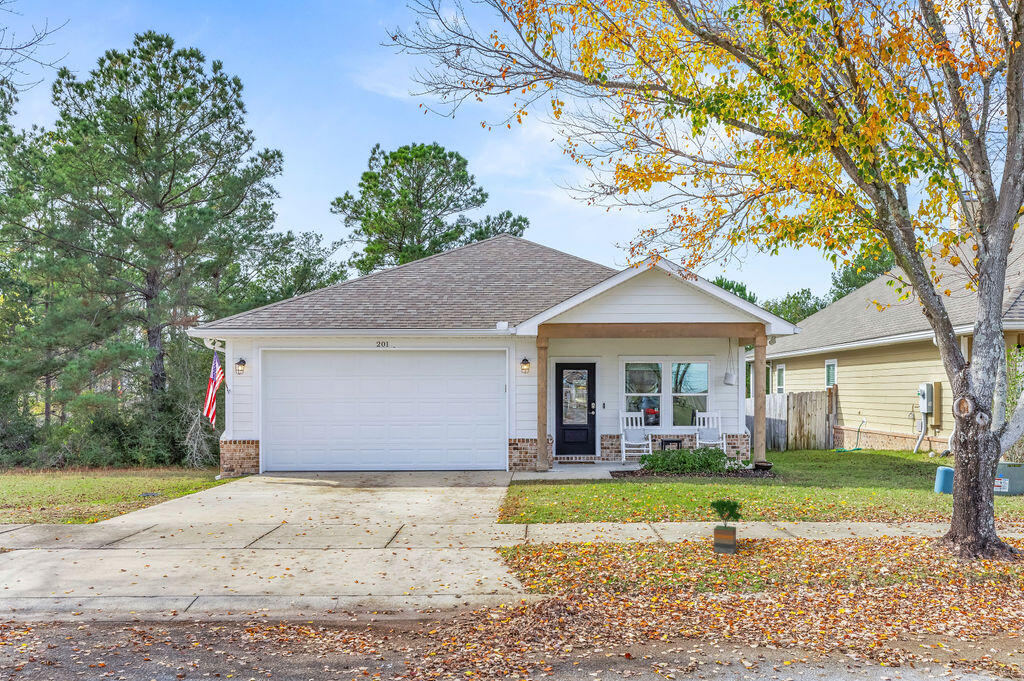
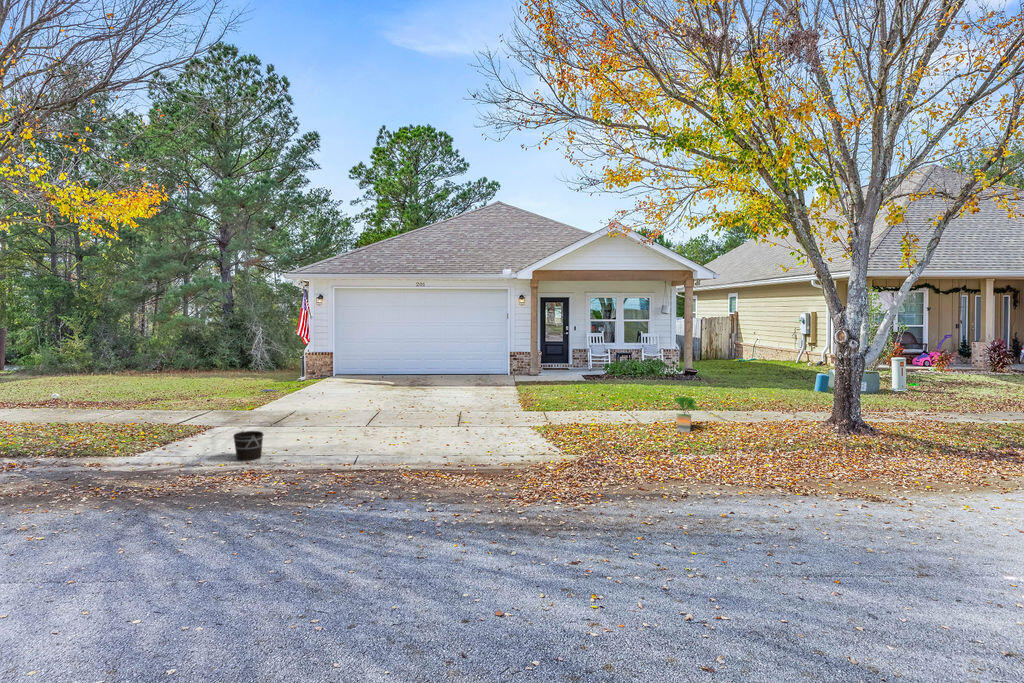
bucket: none [41,548,89,596] -> present [233,431,263,462]

